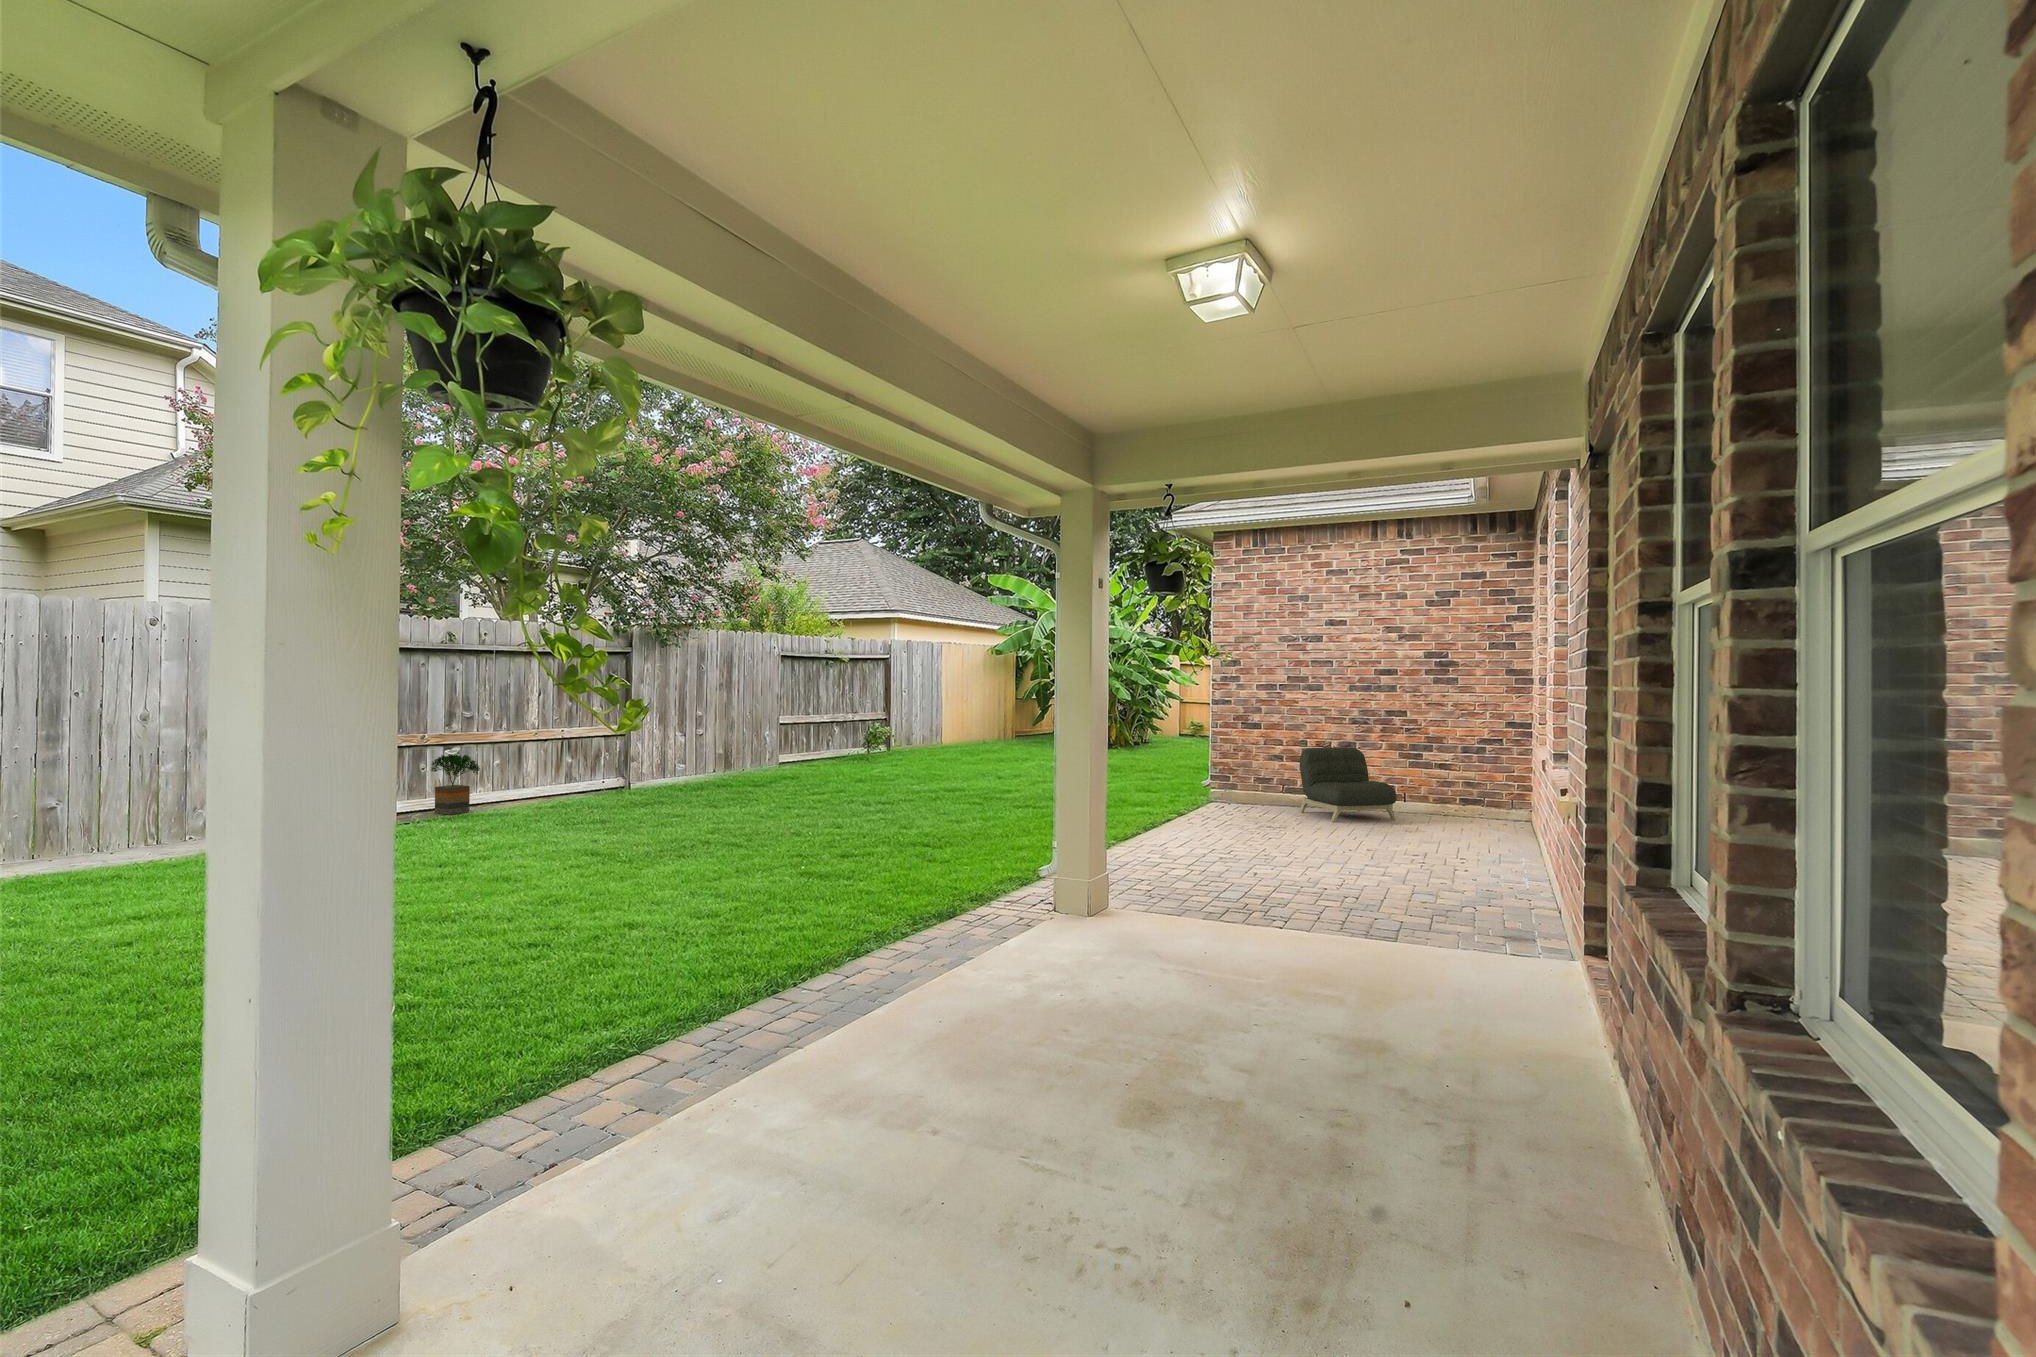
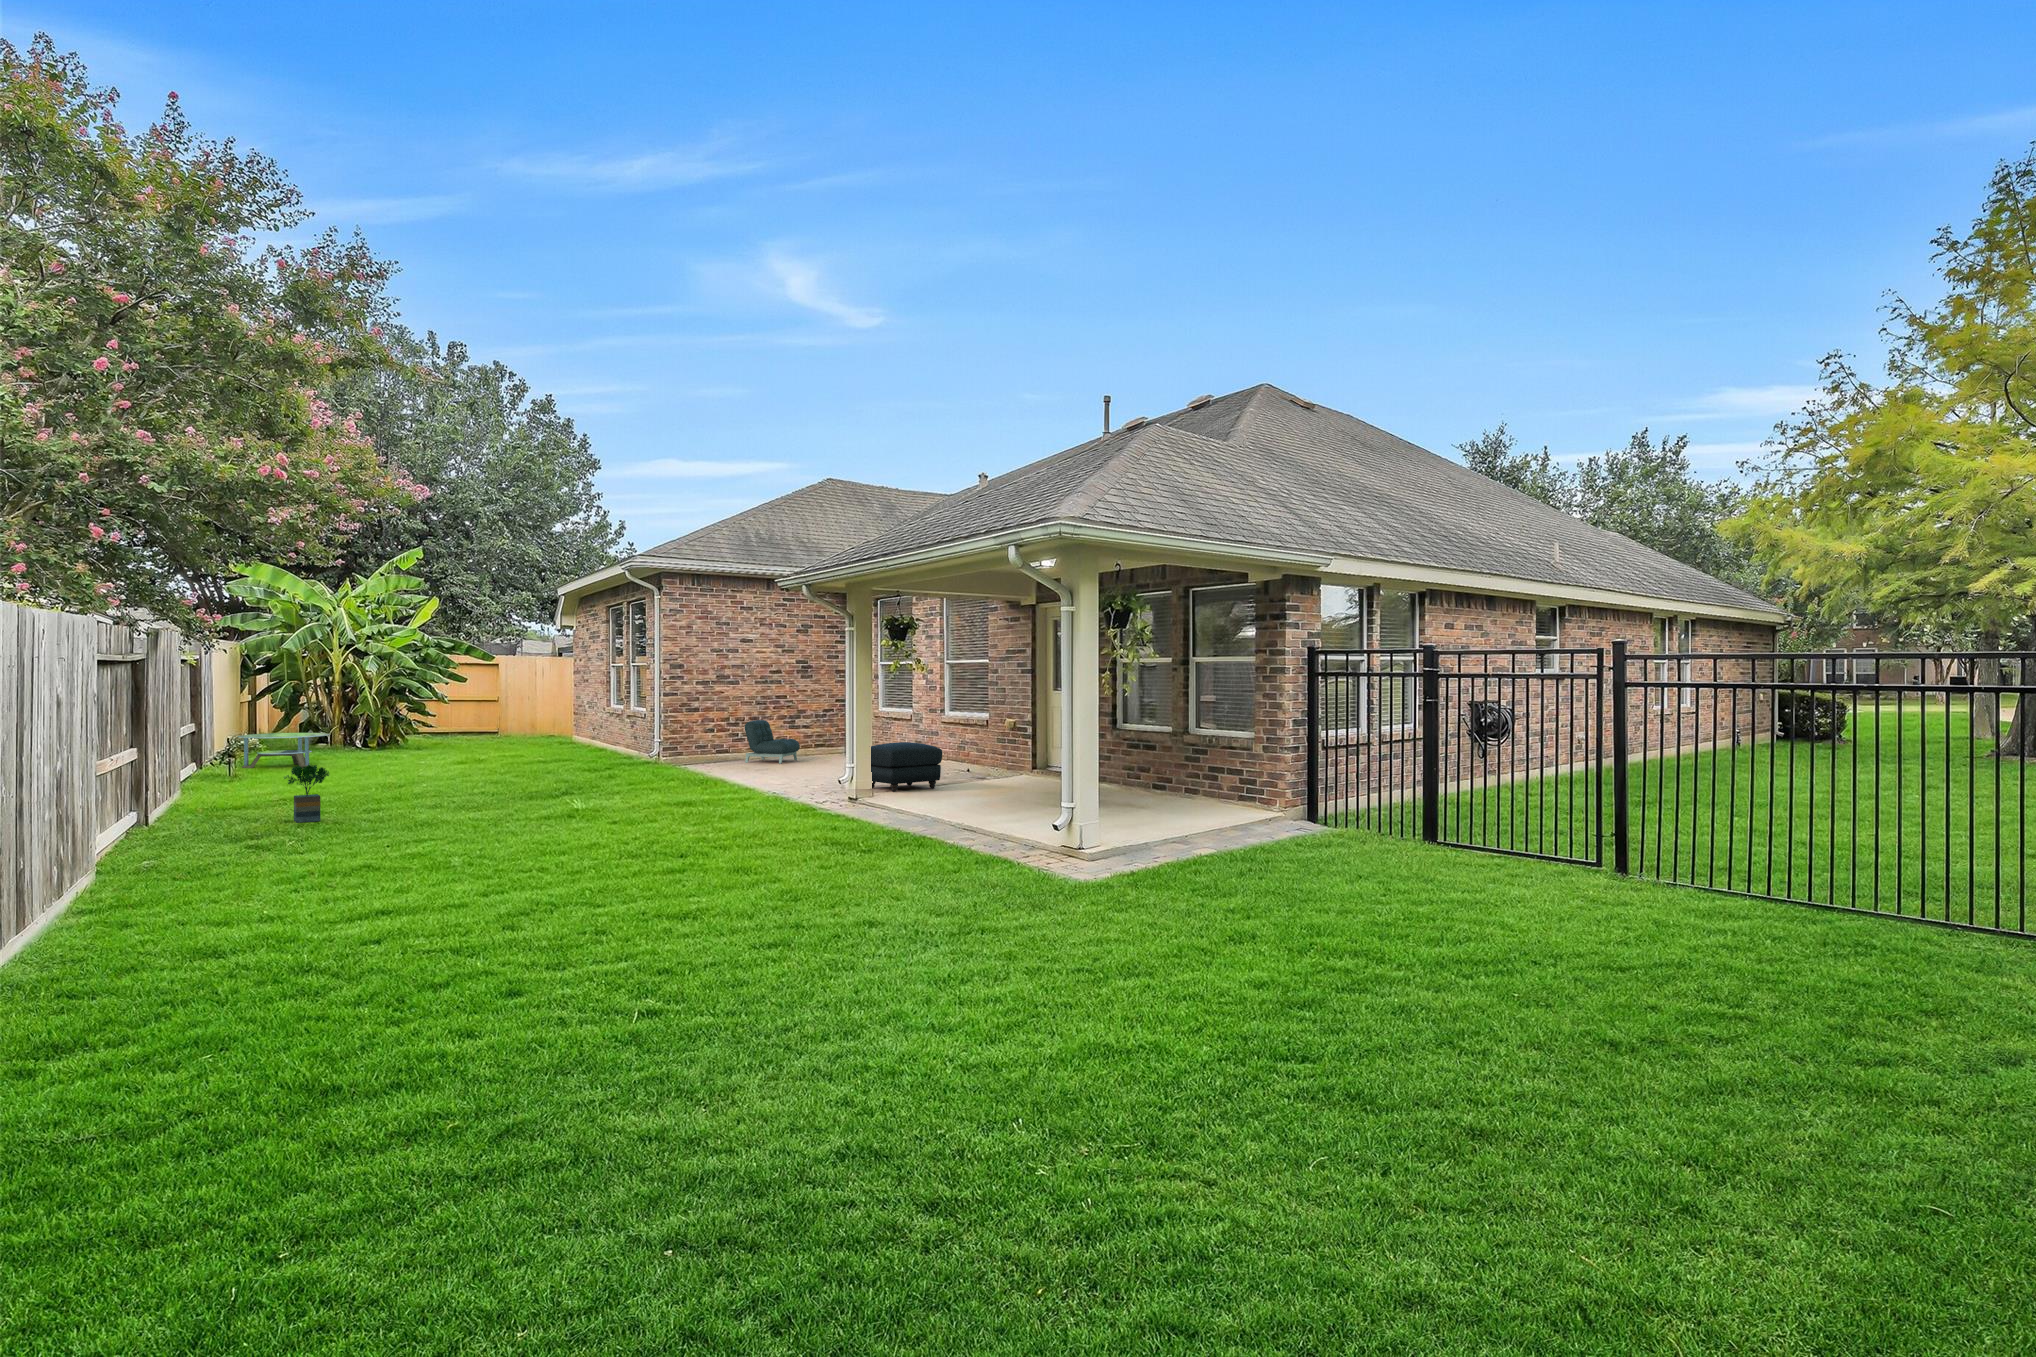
round table: none [834,726,909,762] -> present [238,733,330,768]
ottoman: none [1119,811,1277,929] -> present [871,742,942,792]

